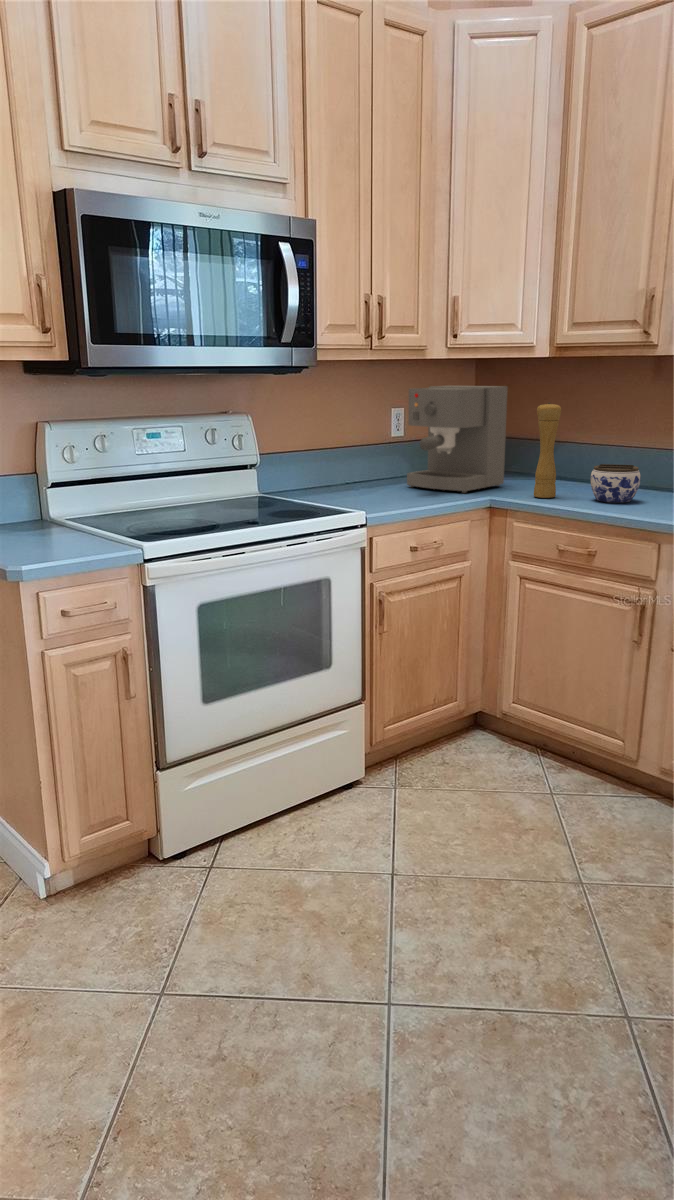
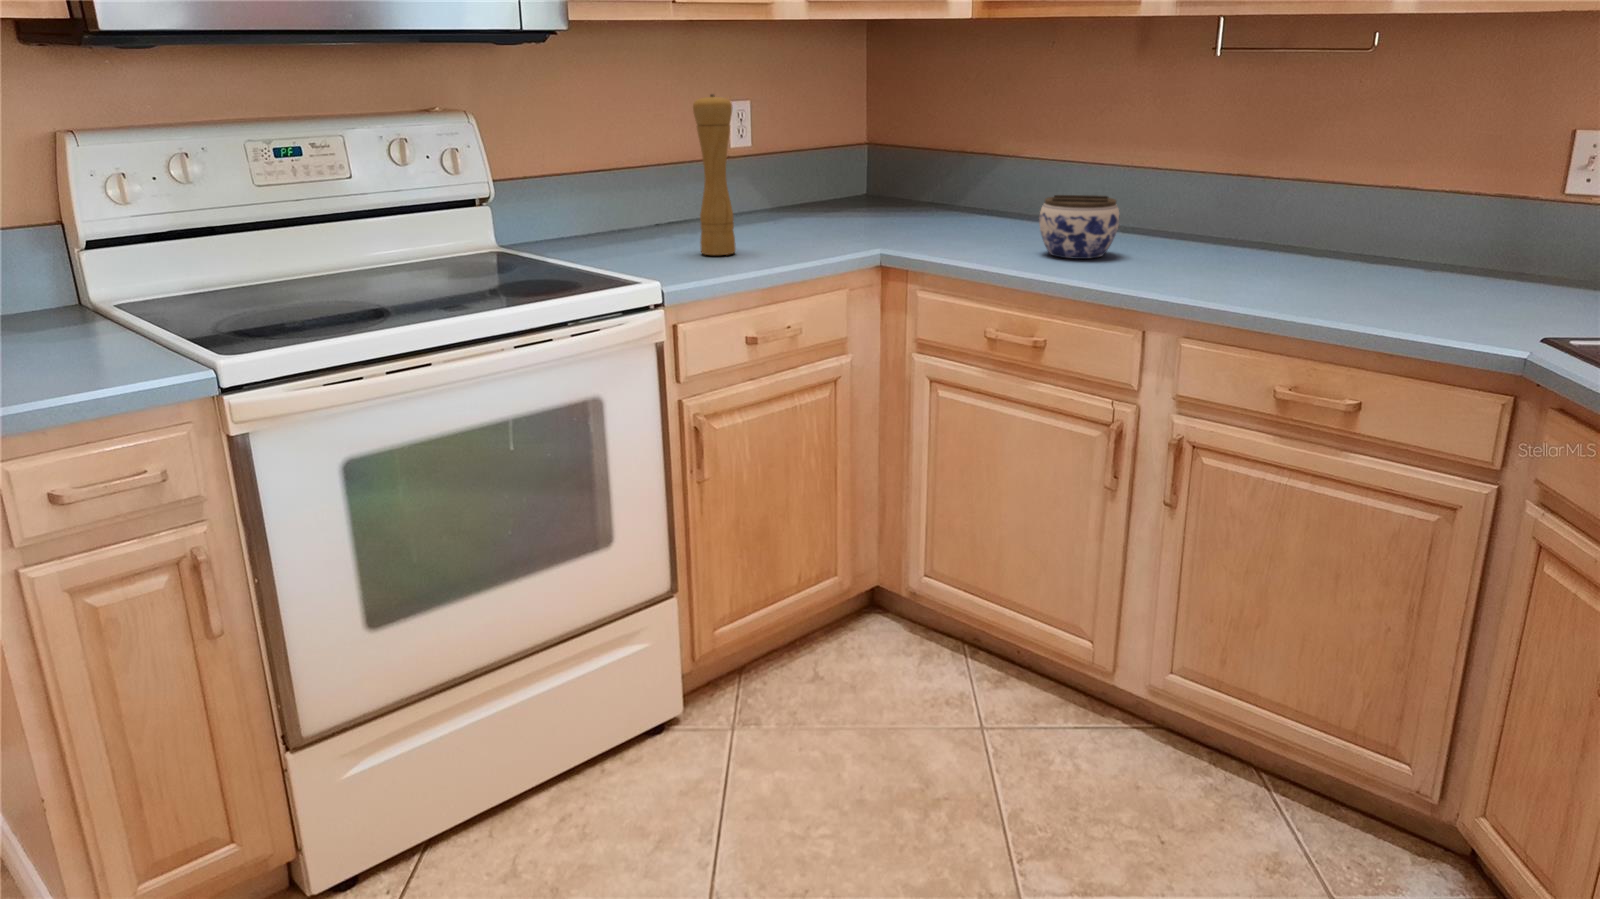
coffee maker: present [407,386,508,493] -> none [746,67,907,244]
pepper mill: present [534,403,561,498] -> present [693,94,736,255]

